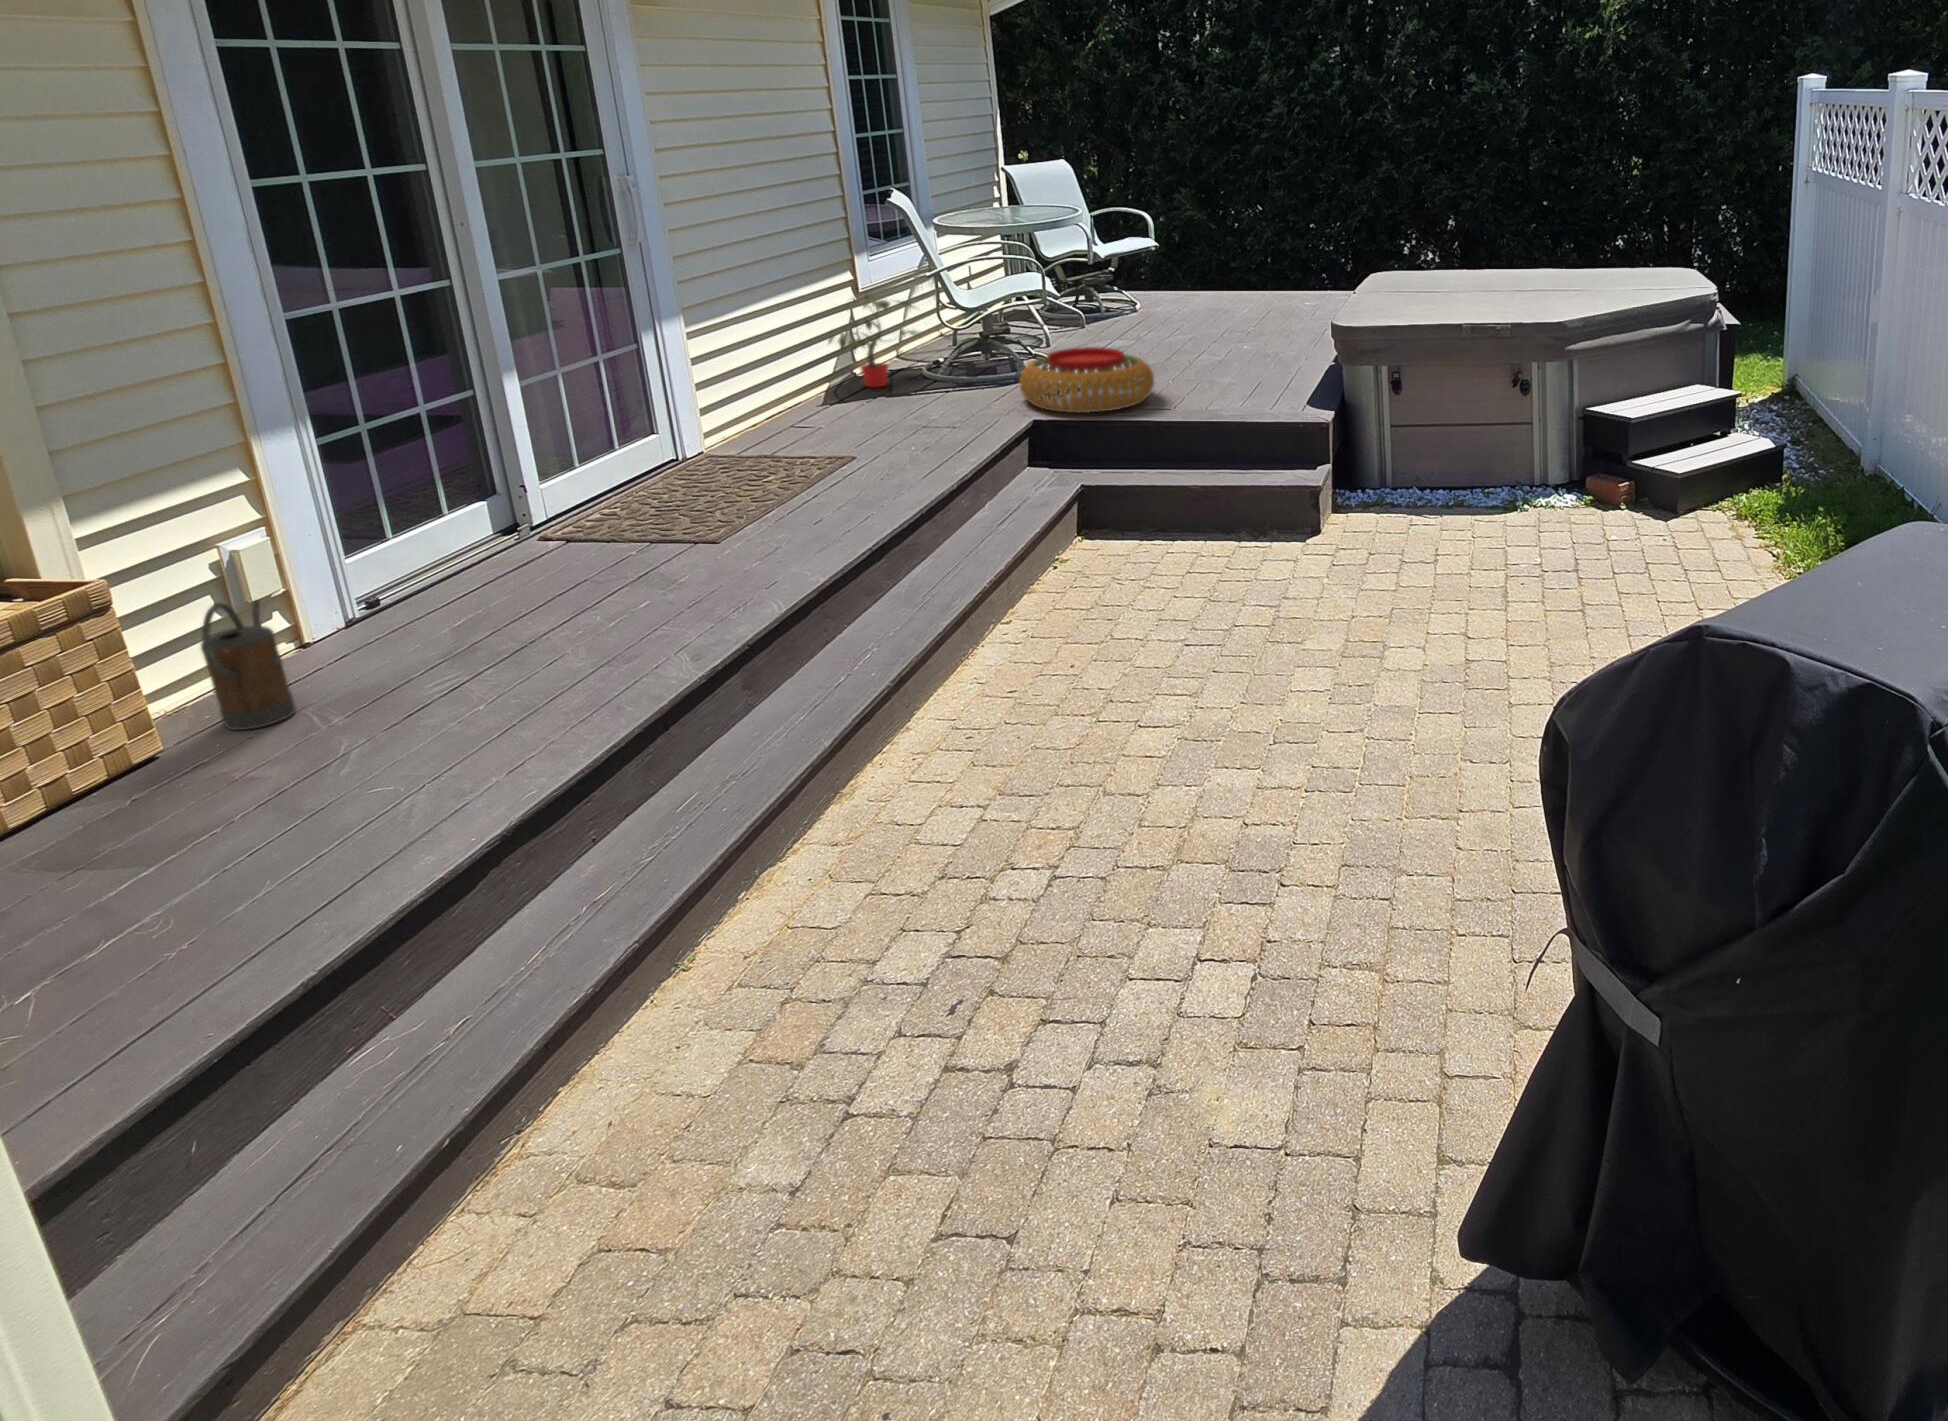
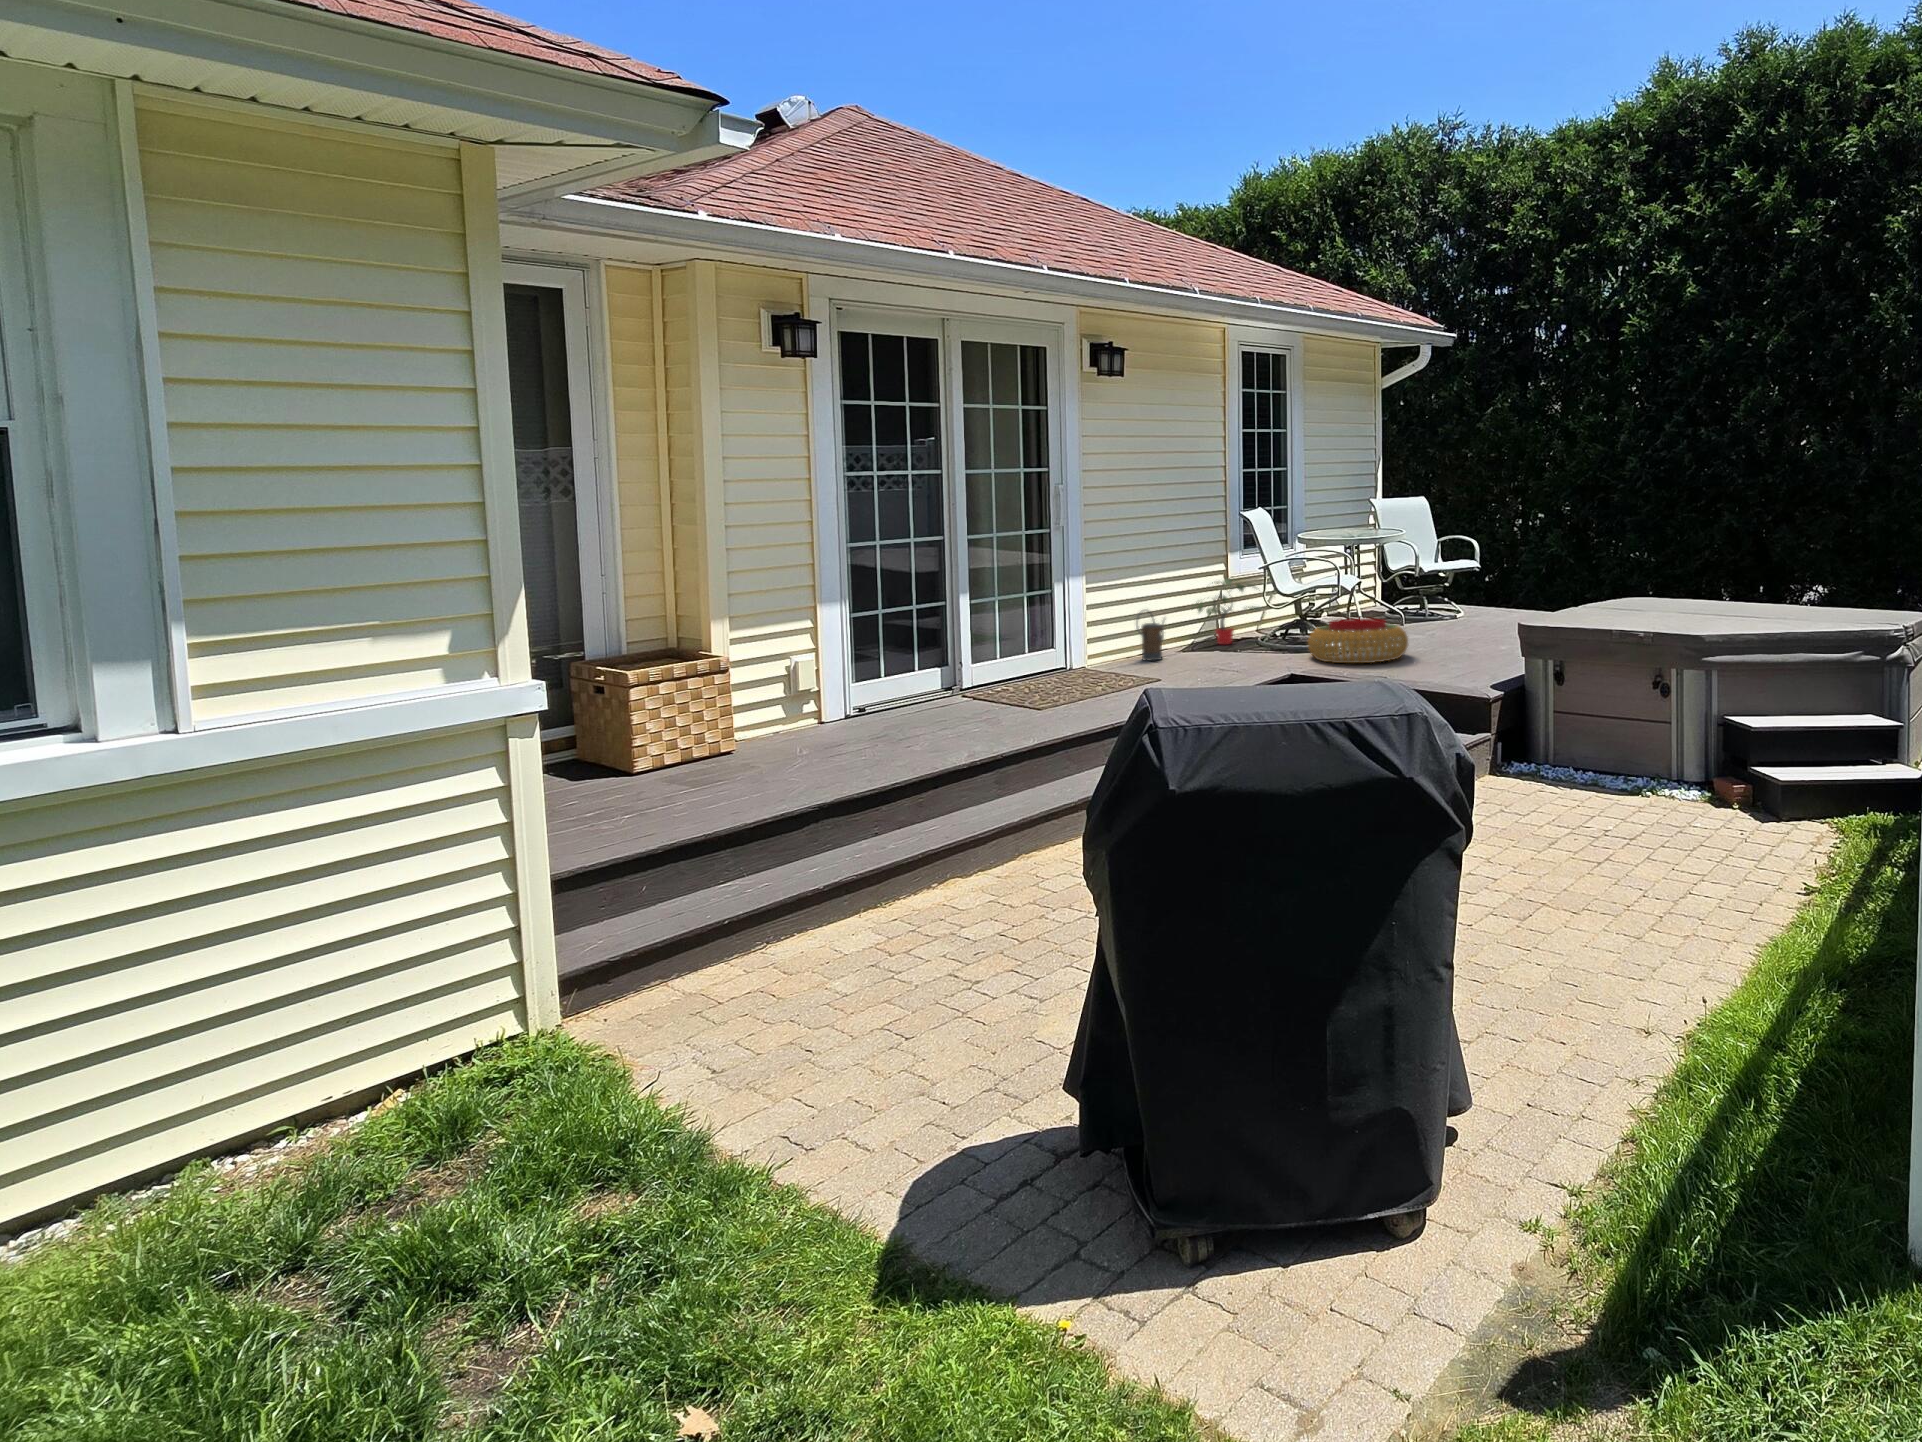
watering can: present [201,600,296,730] -> present [1137,610,1164,661]

